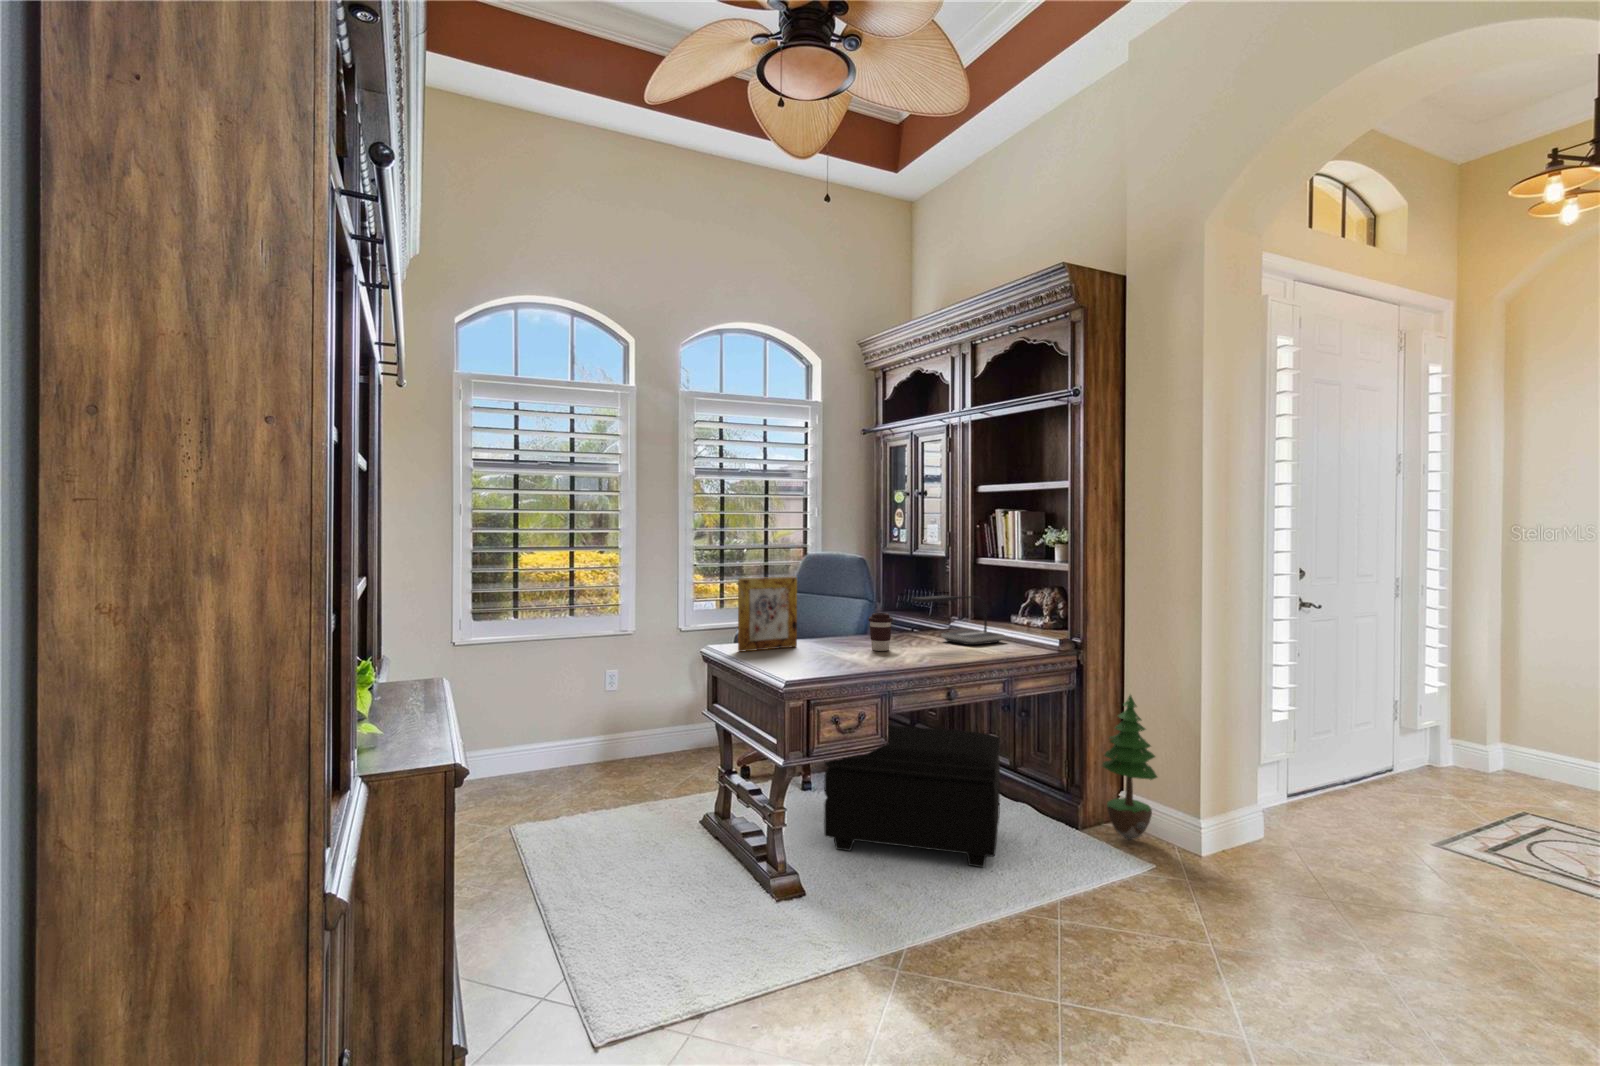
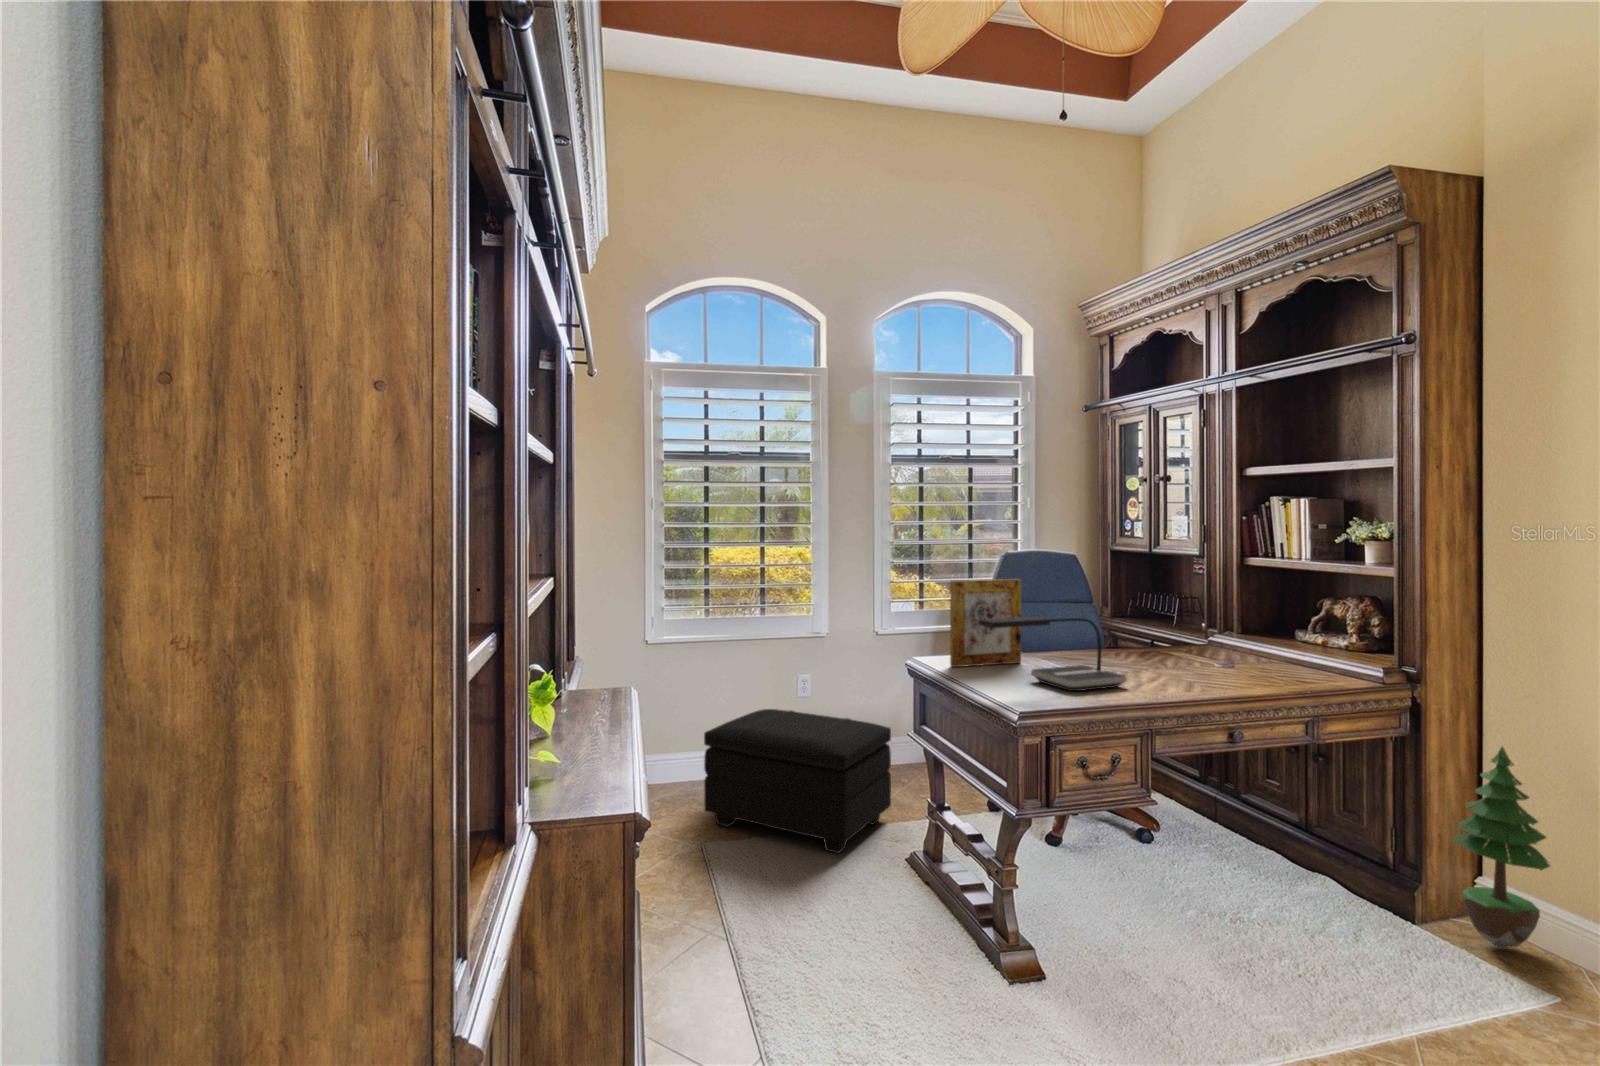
desk lamp: present [911,595,1005,645] -> present [979,617,1127,691]
coffee cup: present [869,613,893,651] -> none [1114,625,1147,673]
footstool: present [824,725,1000,867] -> present [704,709,891,853]

